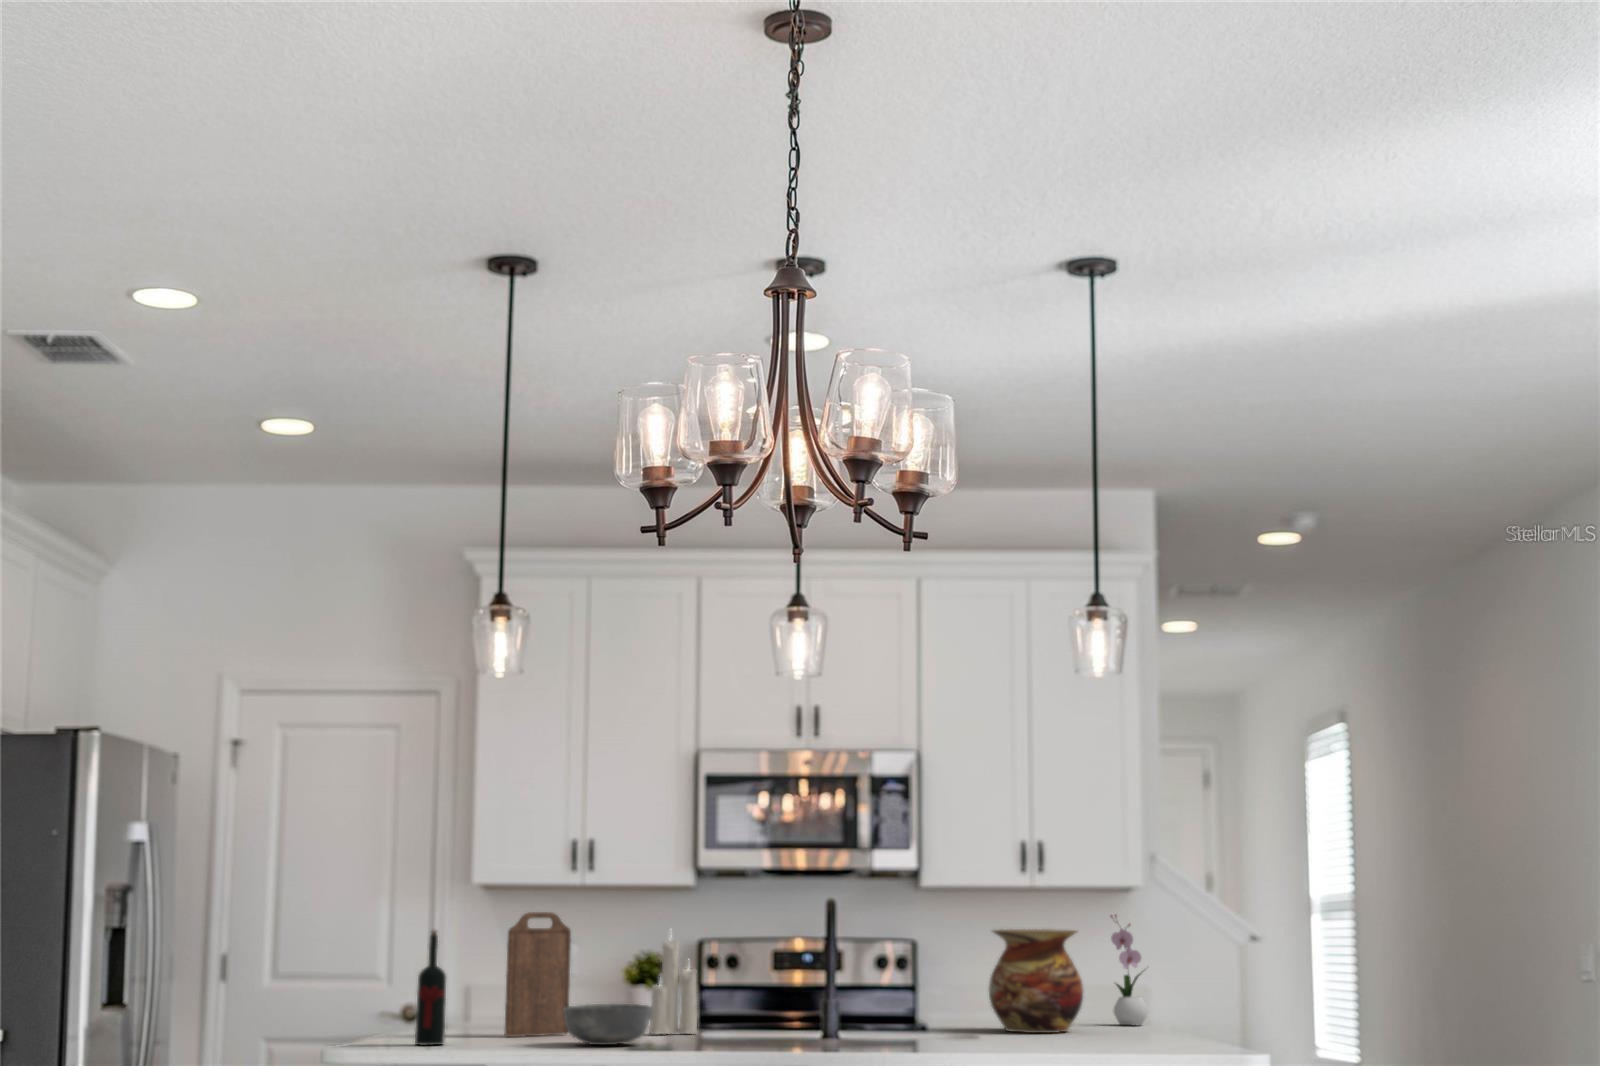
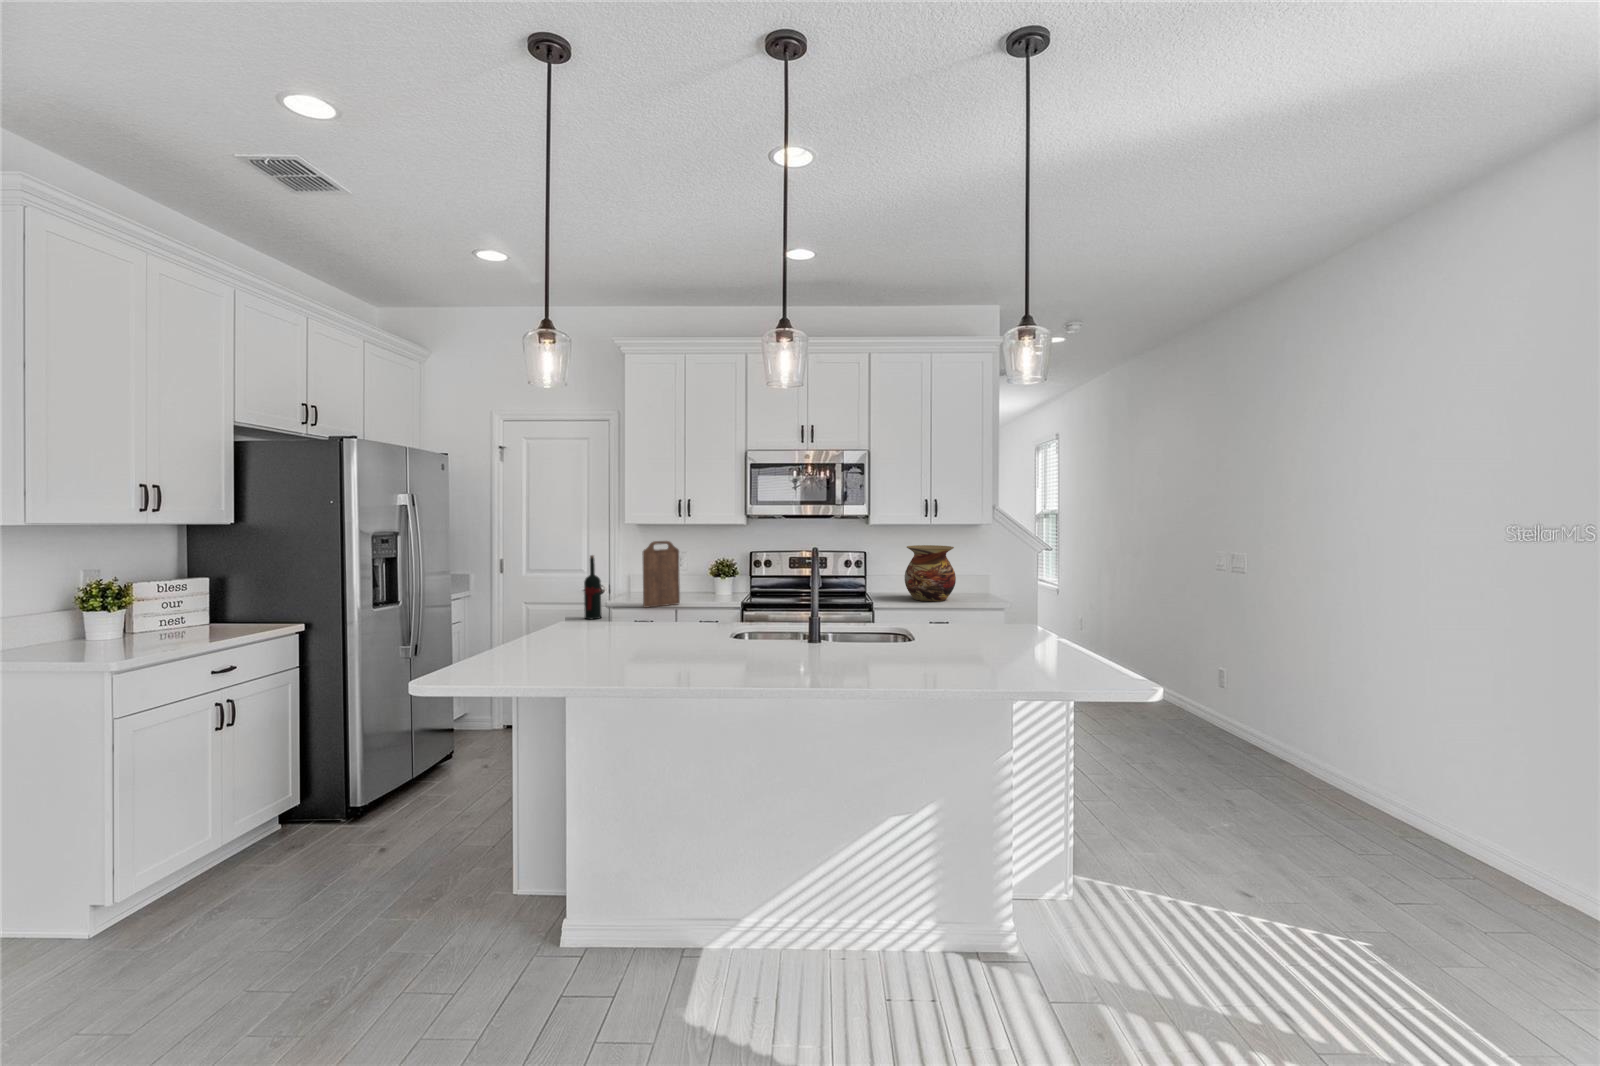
flower arrangement: present [1111,915,1149,1026] -> none [966,536,986,592]
candle: present [649,941,697,1034] -> none [722,545,749,604]
bowl: present [563,1004,652,1045] -> none [667,593,717,619]

